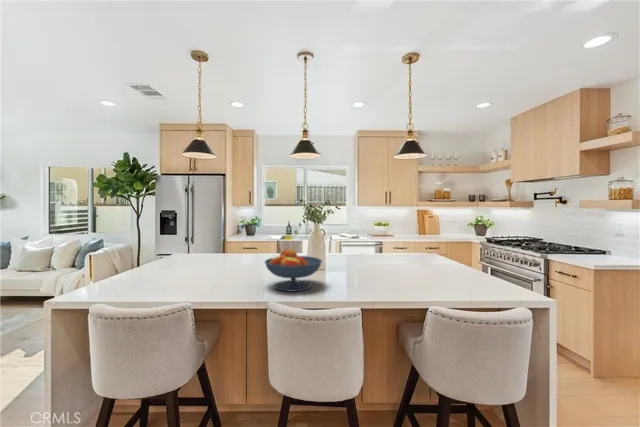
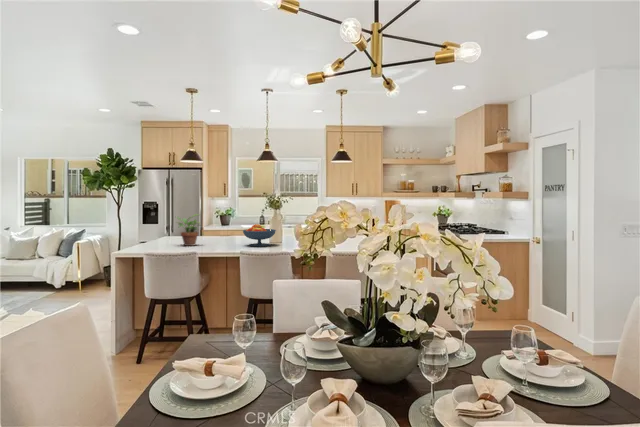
potted plant: none [150,232,196,287] -> present [177,214,200,246]

